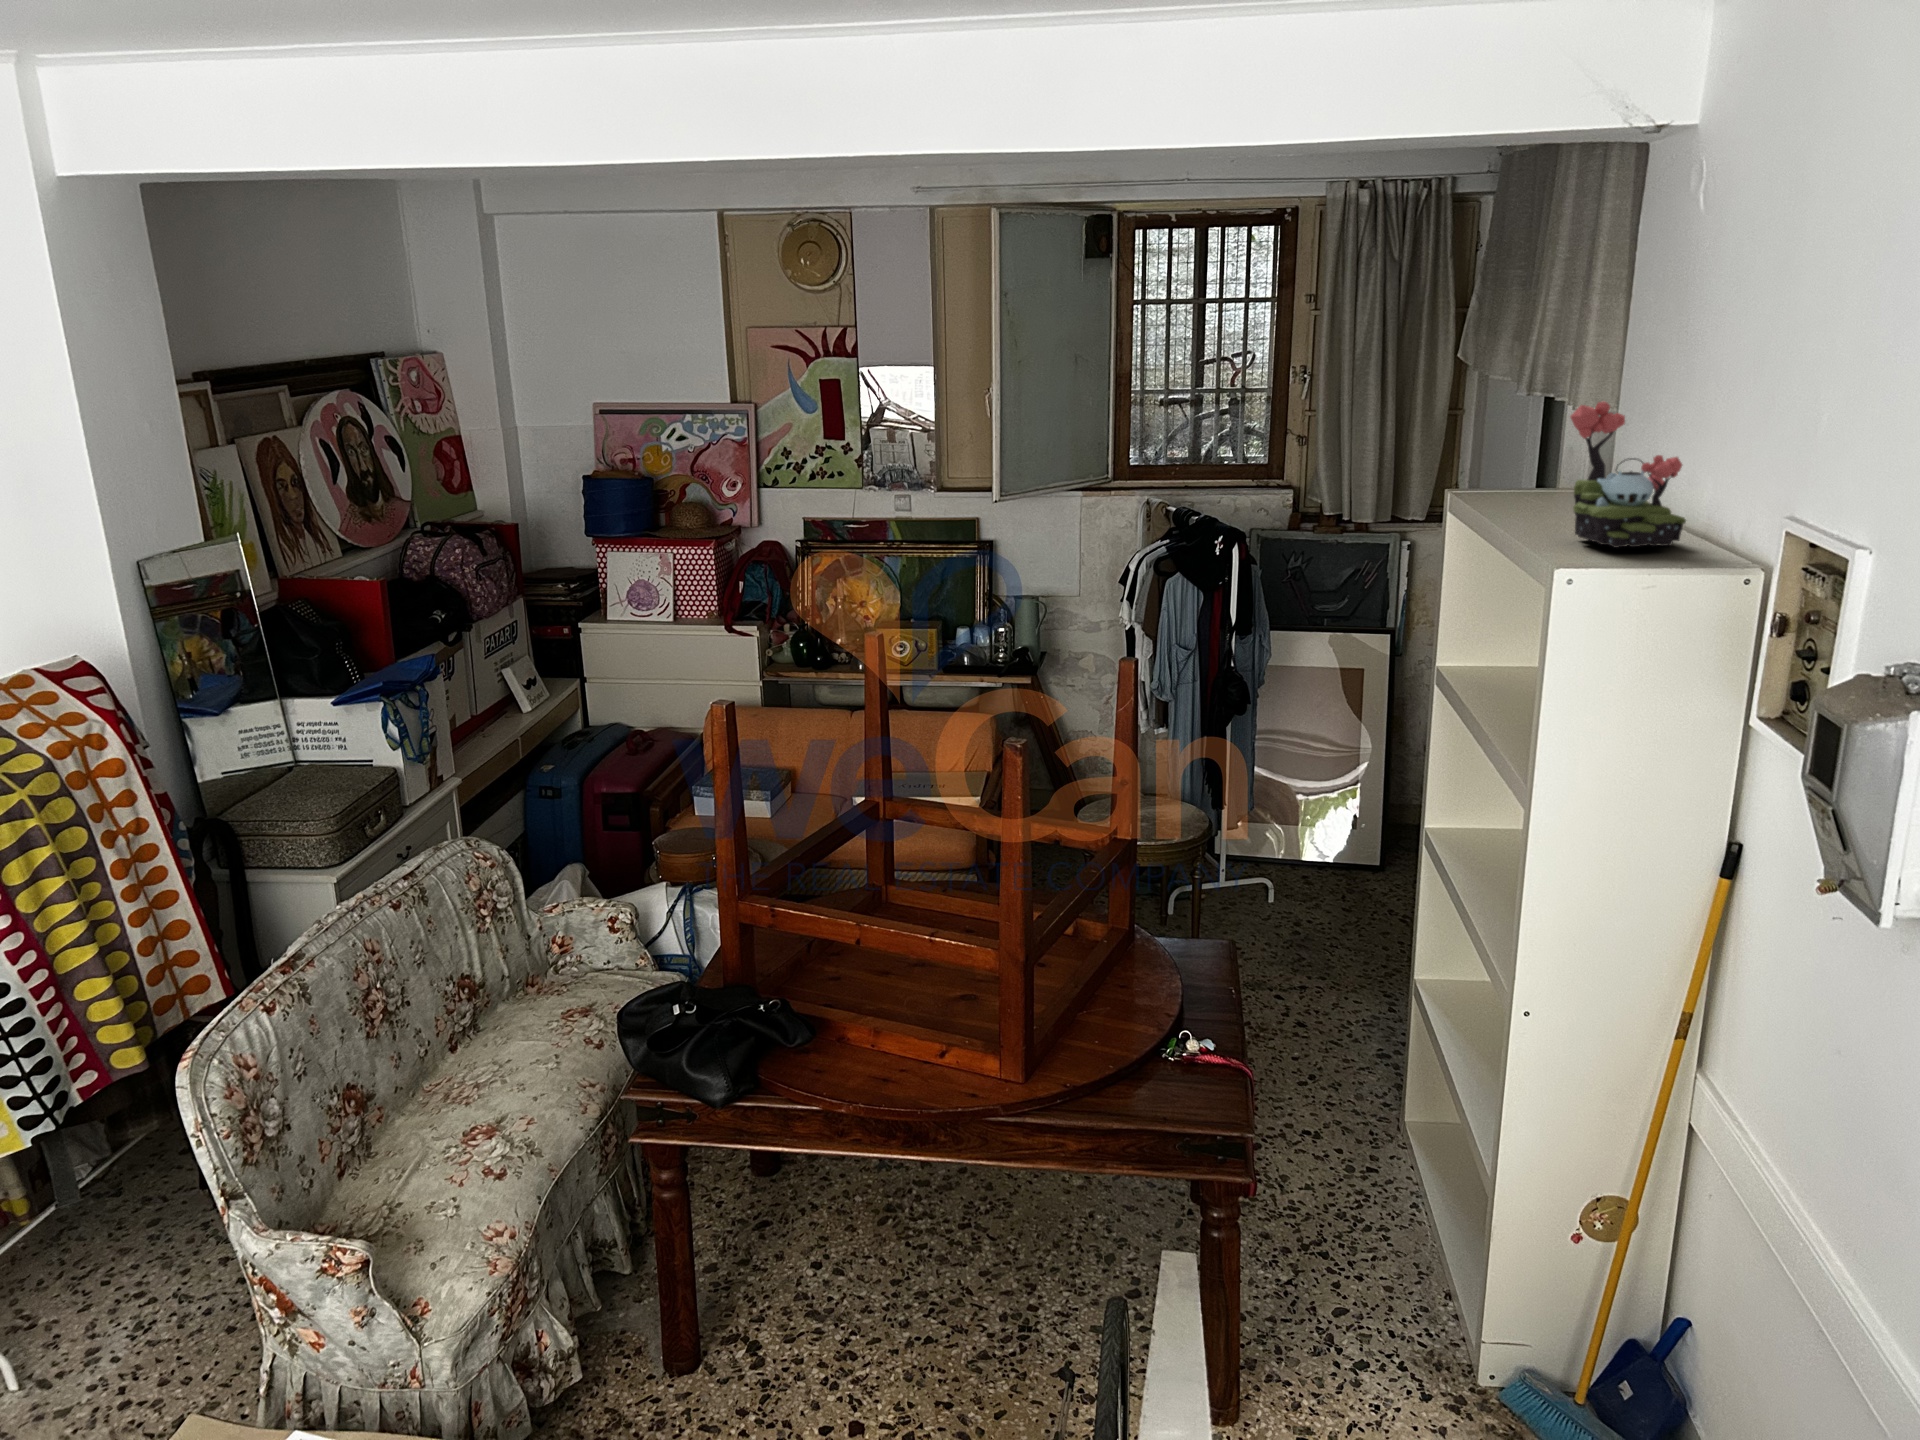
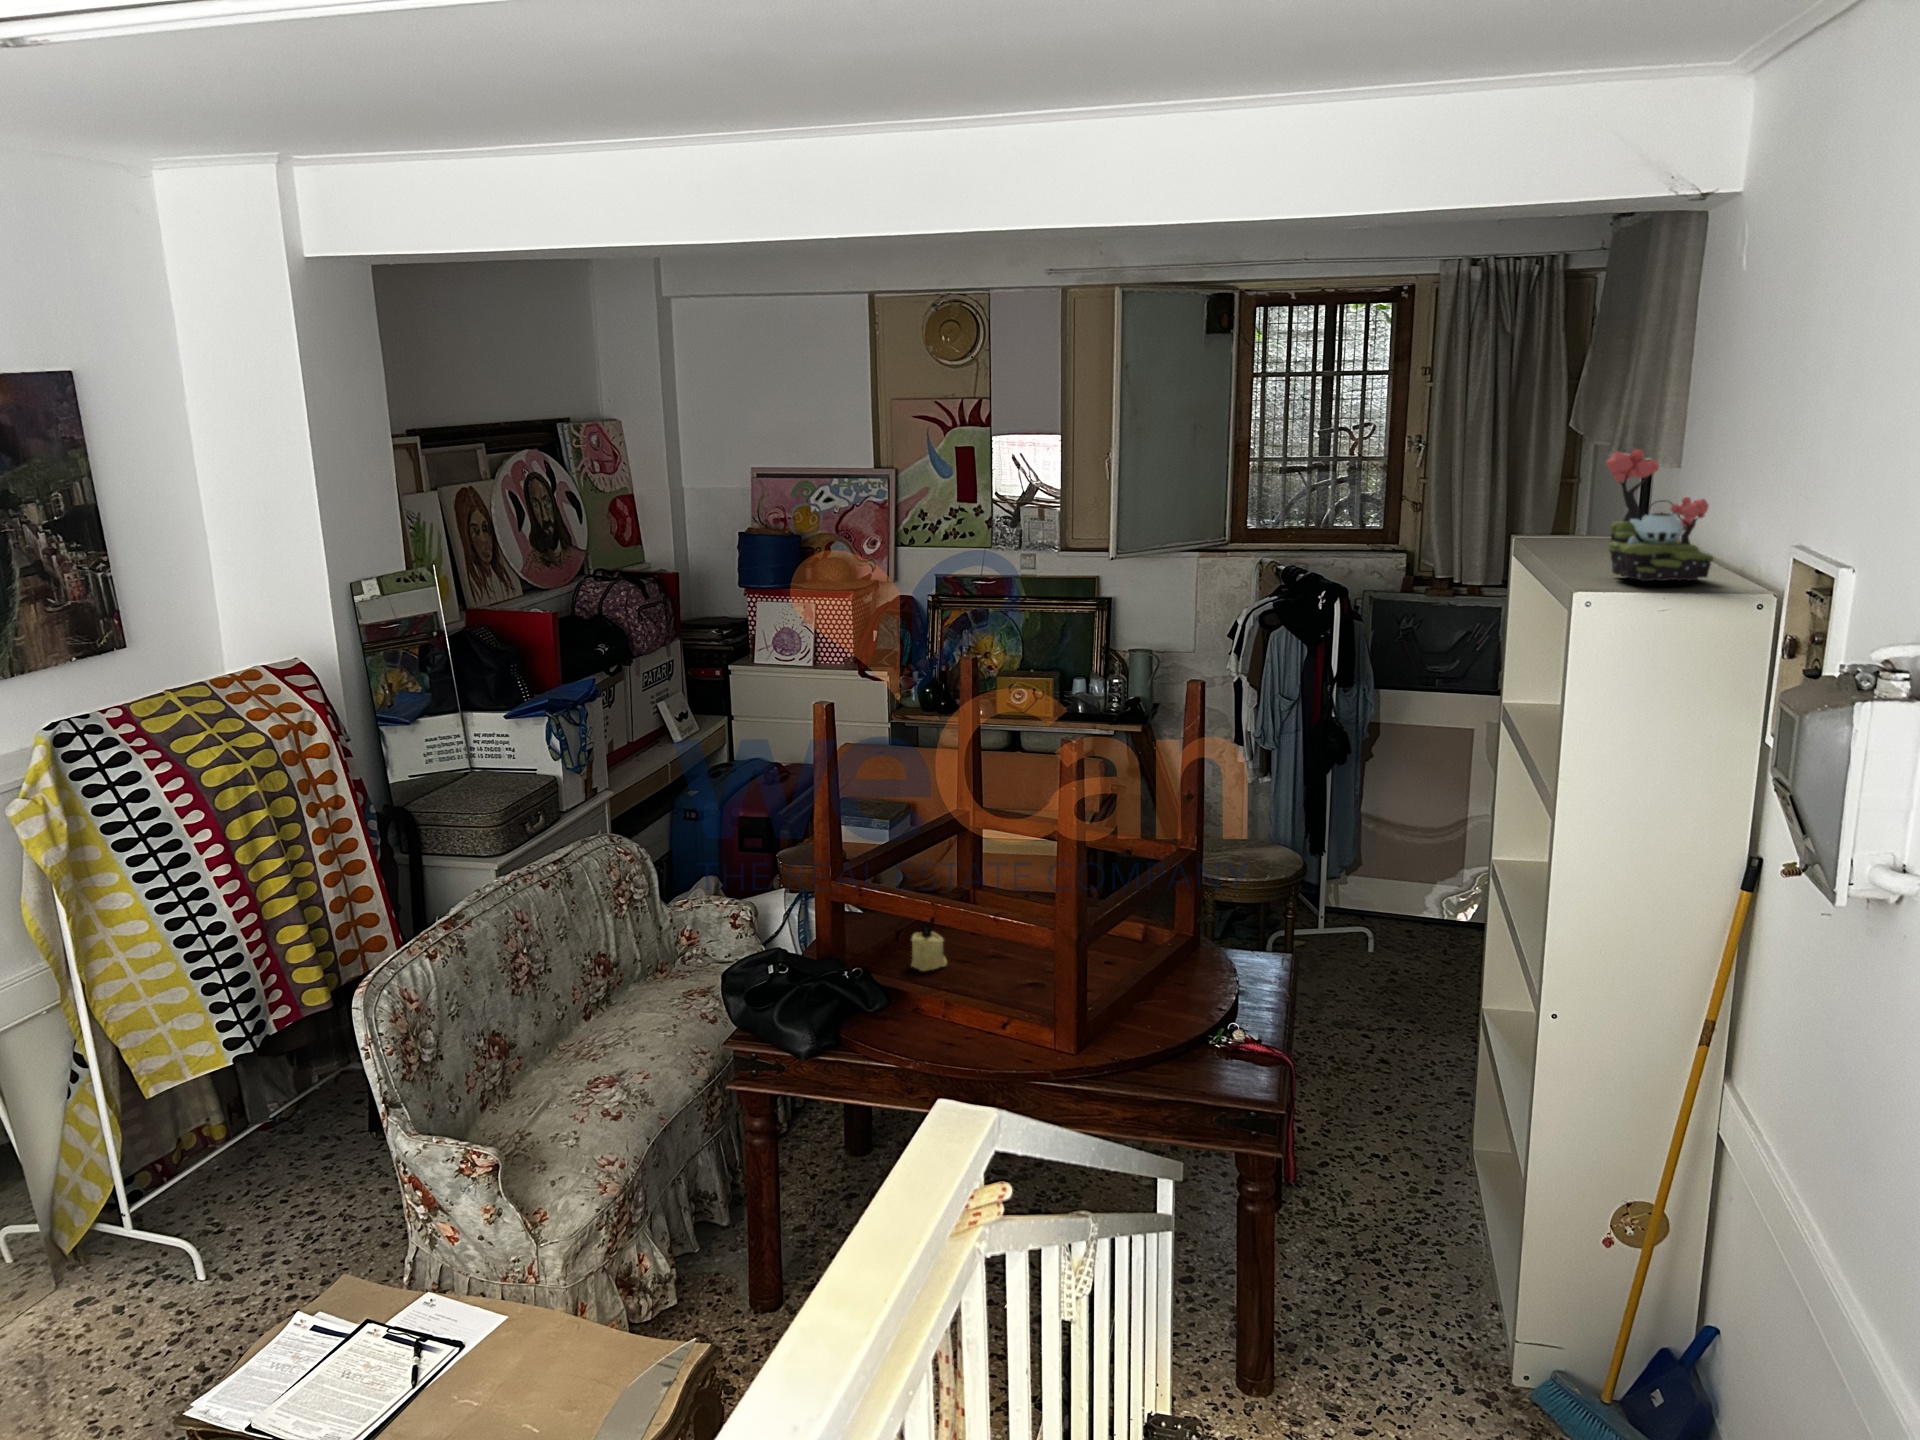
candle: none [826,938,866,993] -> present [911,922,947,971]

